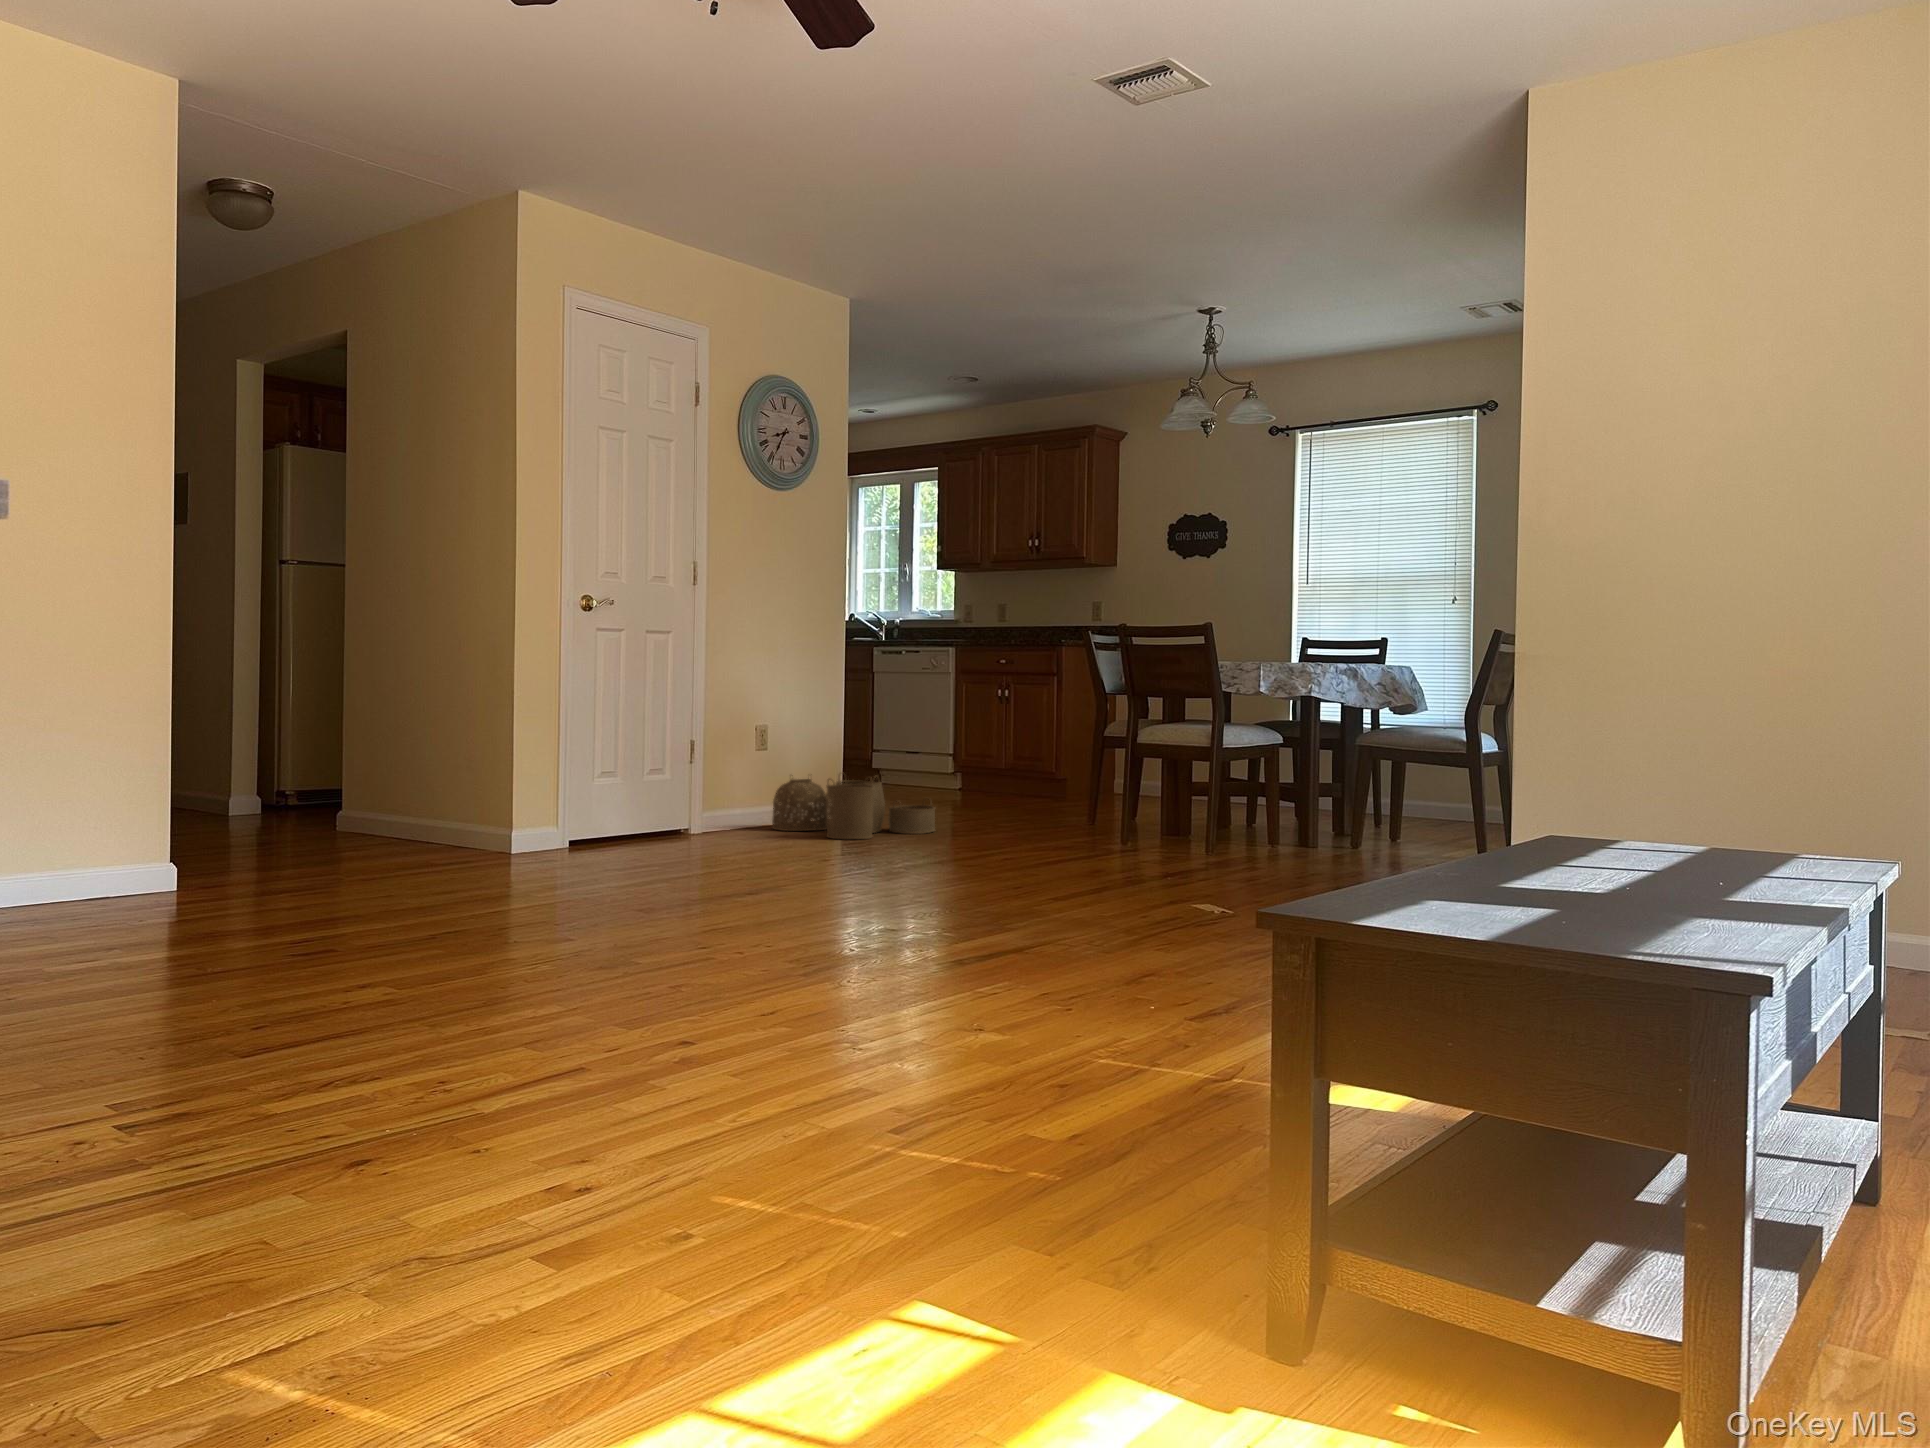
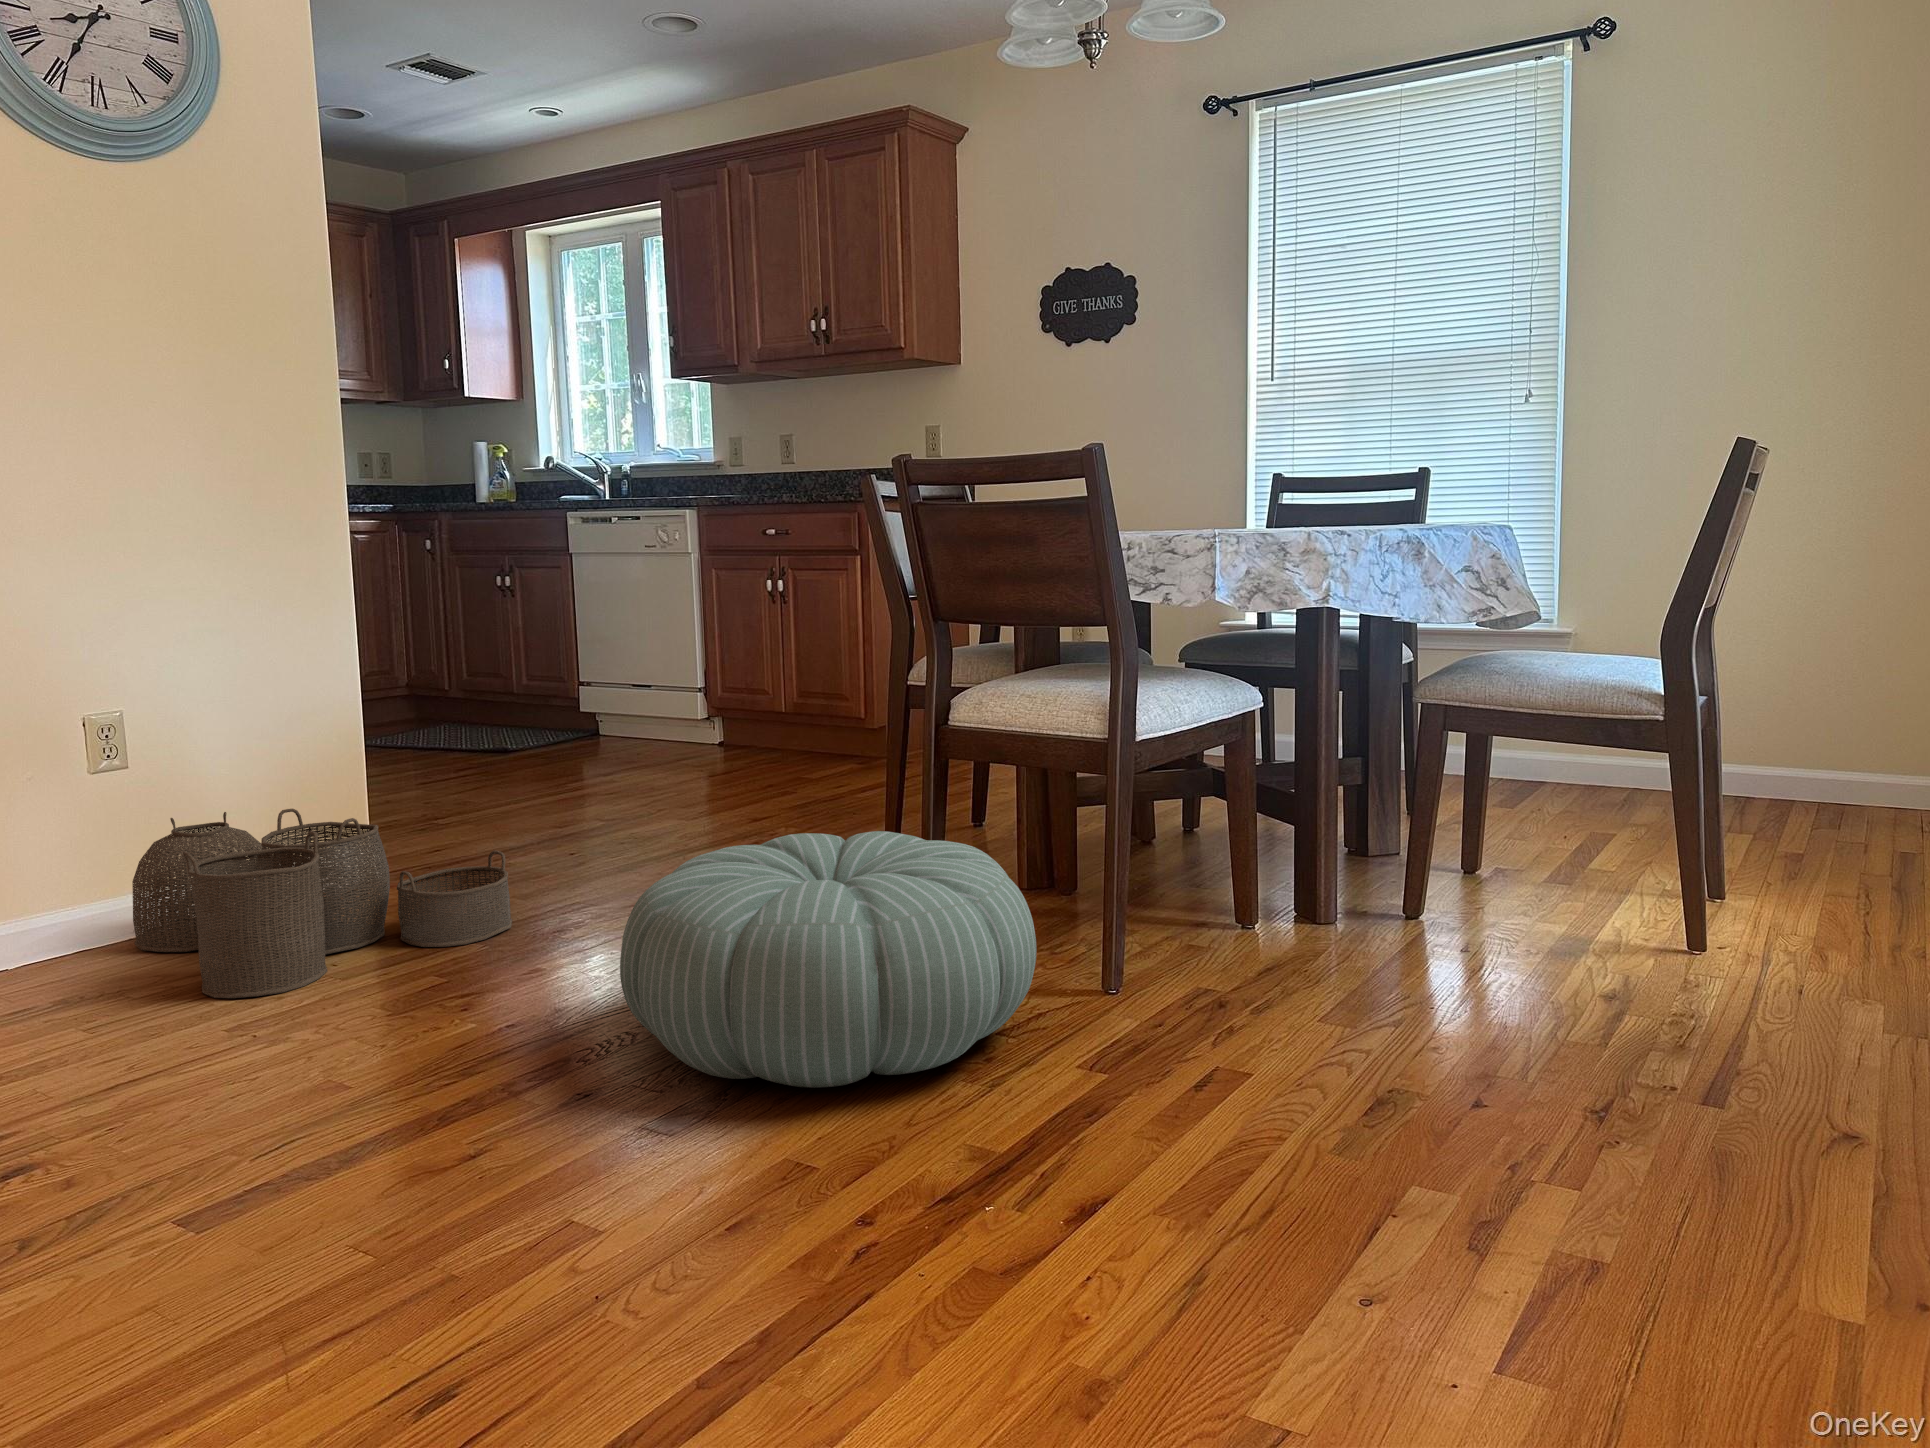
pouf: none [1024,780,1185,856] -> present [620,831,1036,1087]

